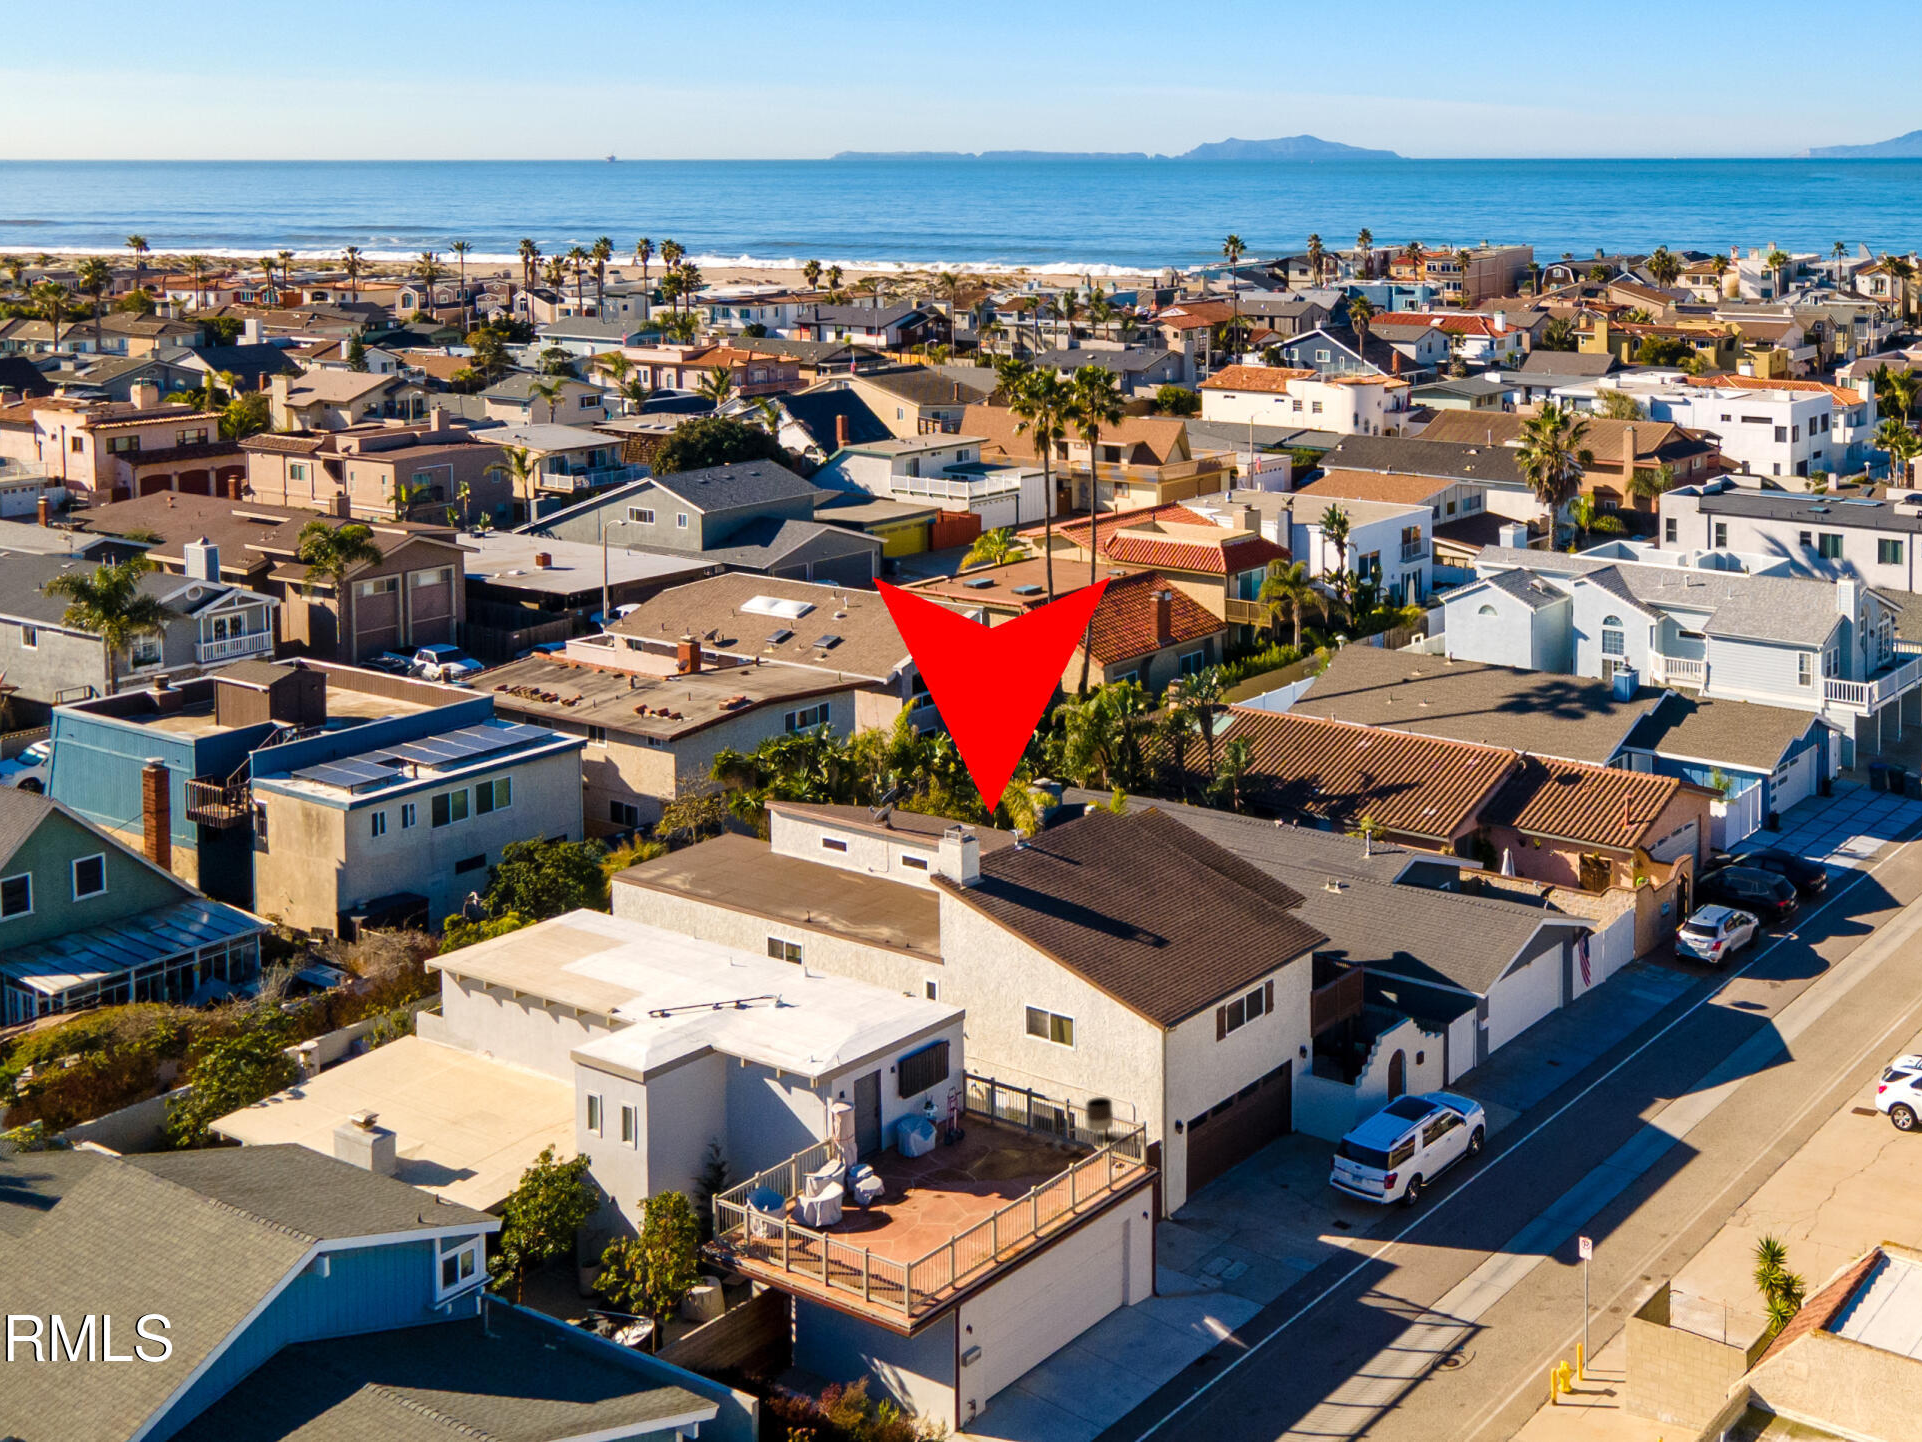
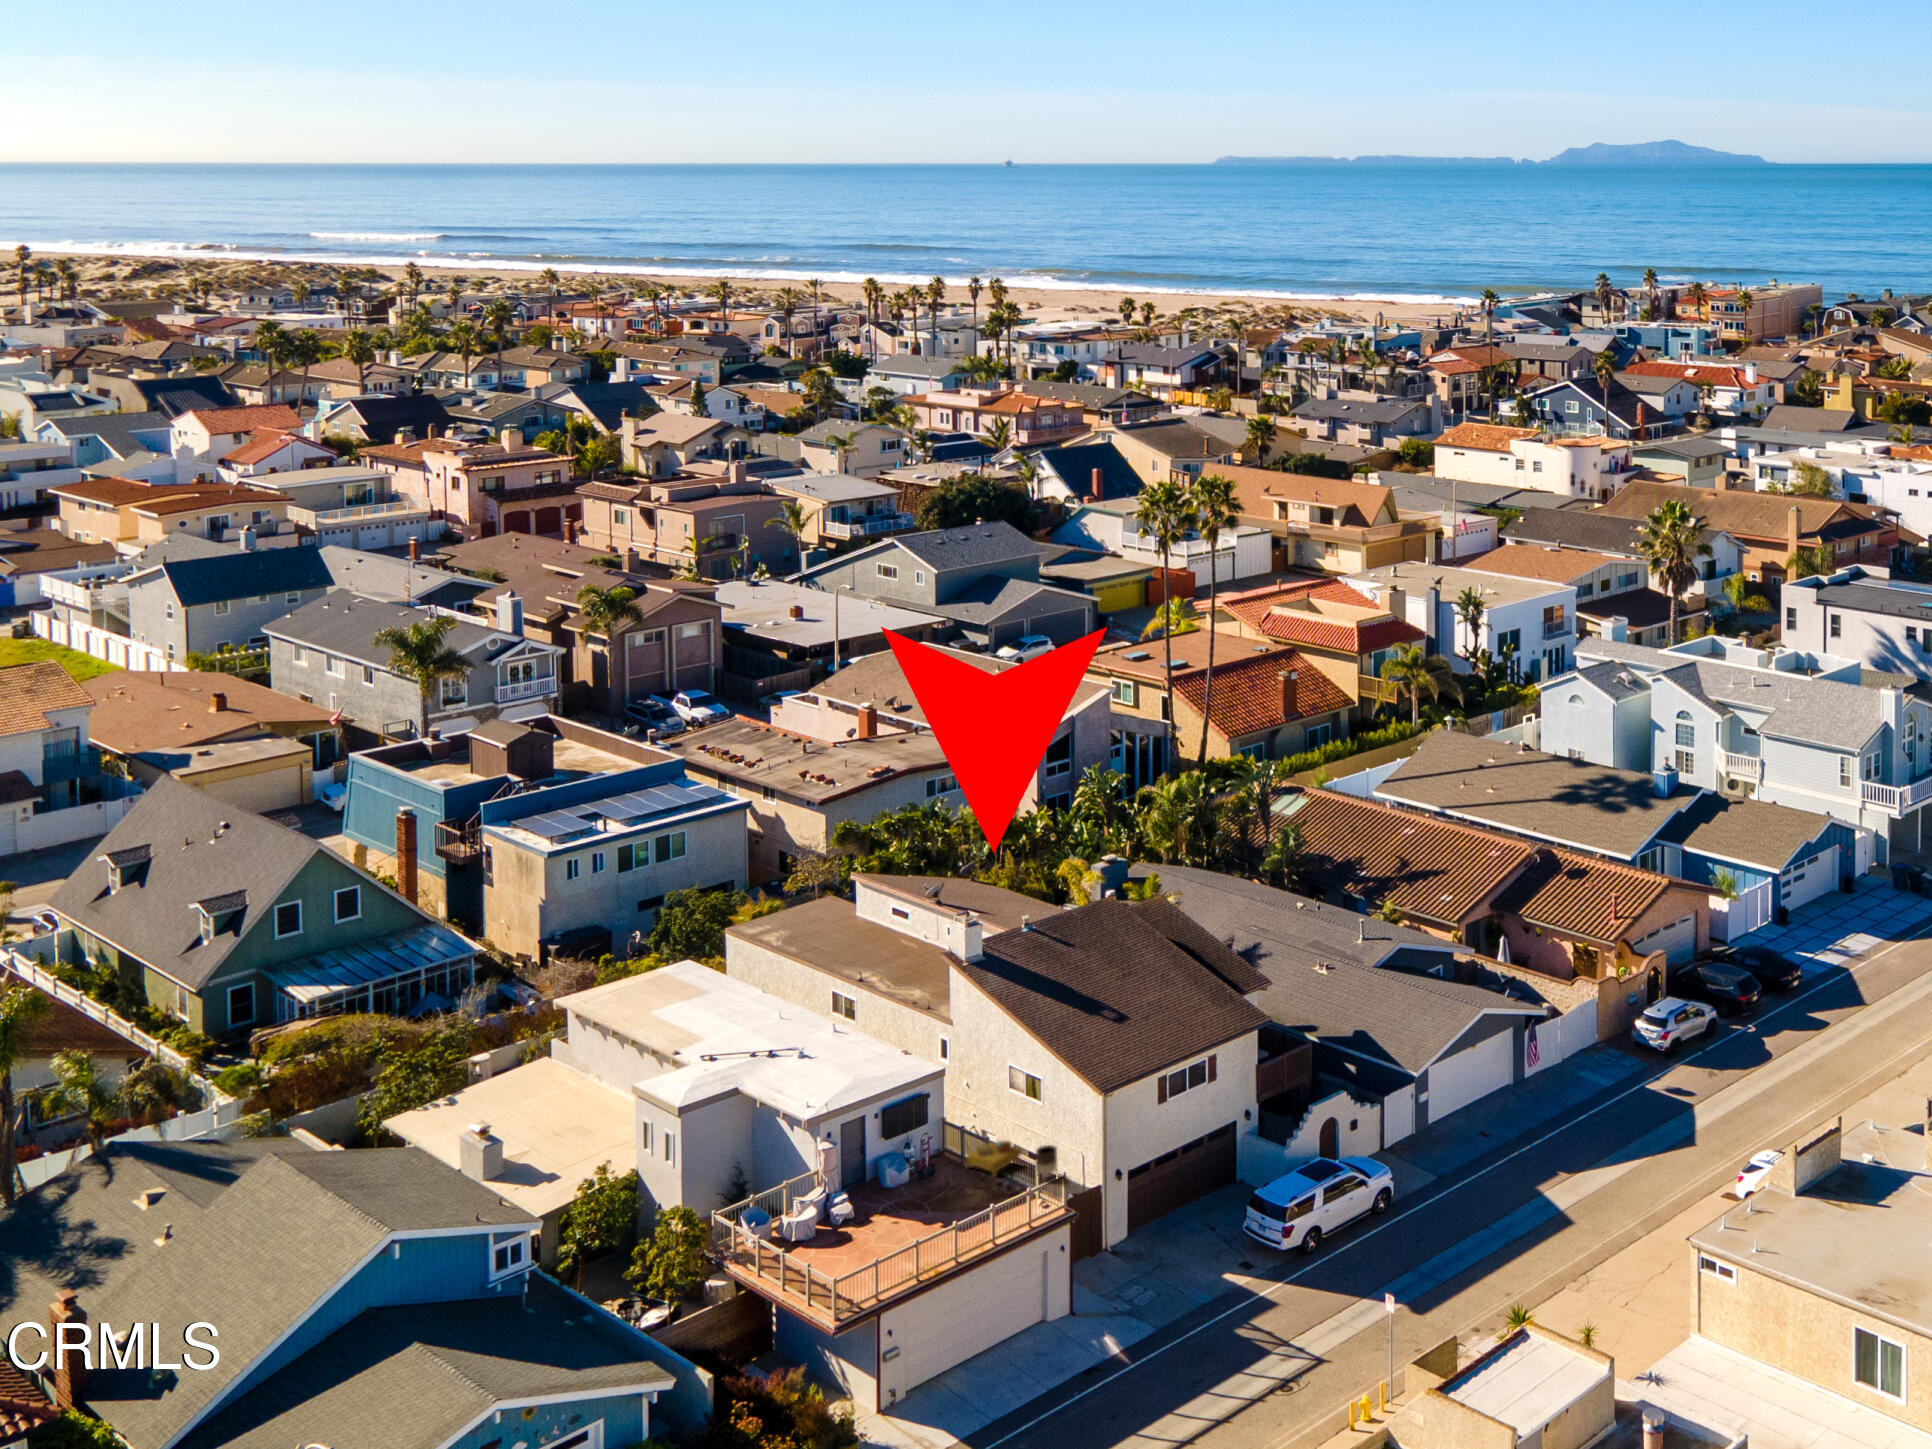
side table: none [994,1096,1063,1141] -> present [966,1141,1021,1176]

